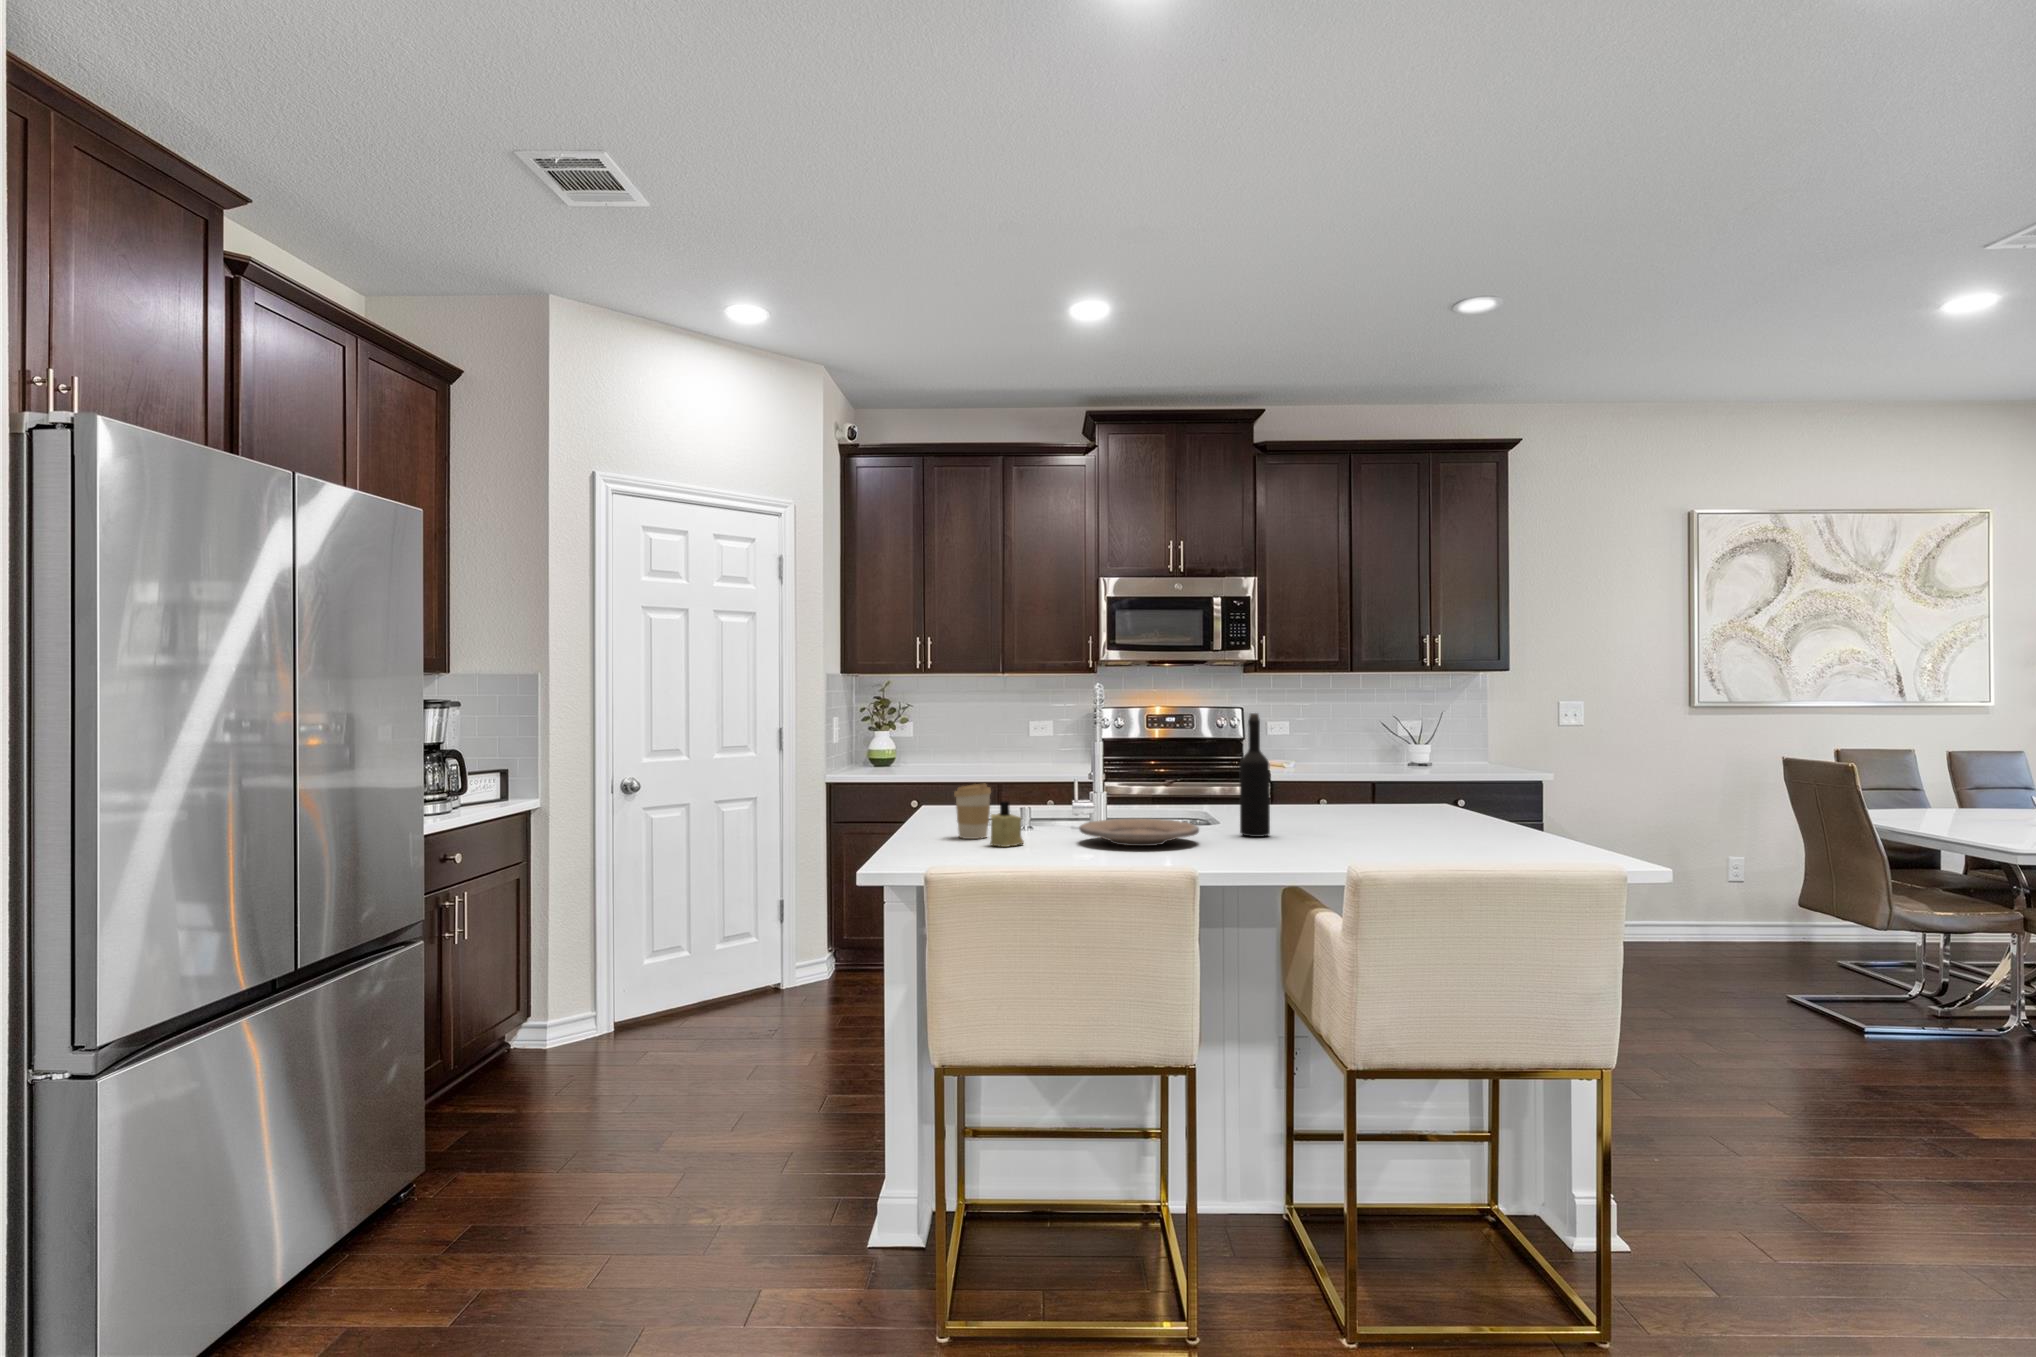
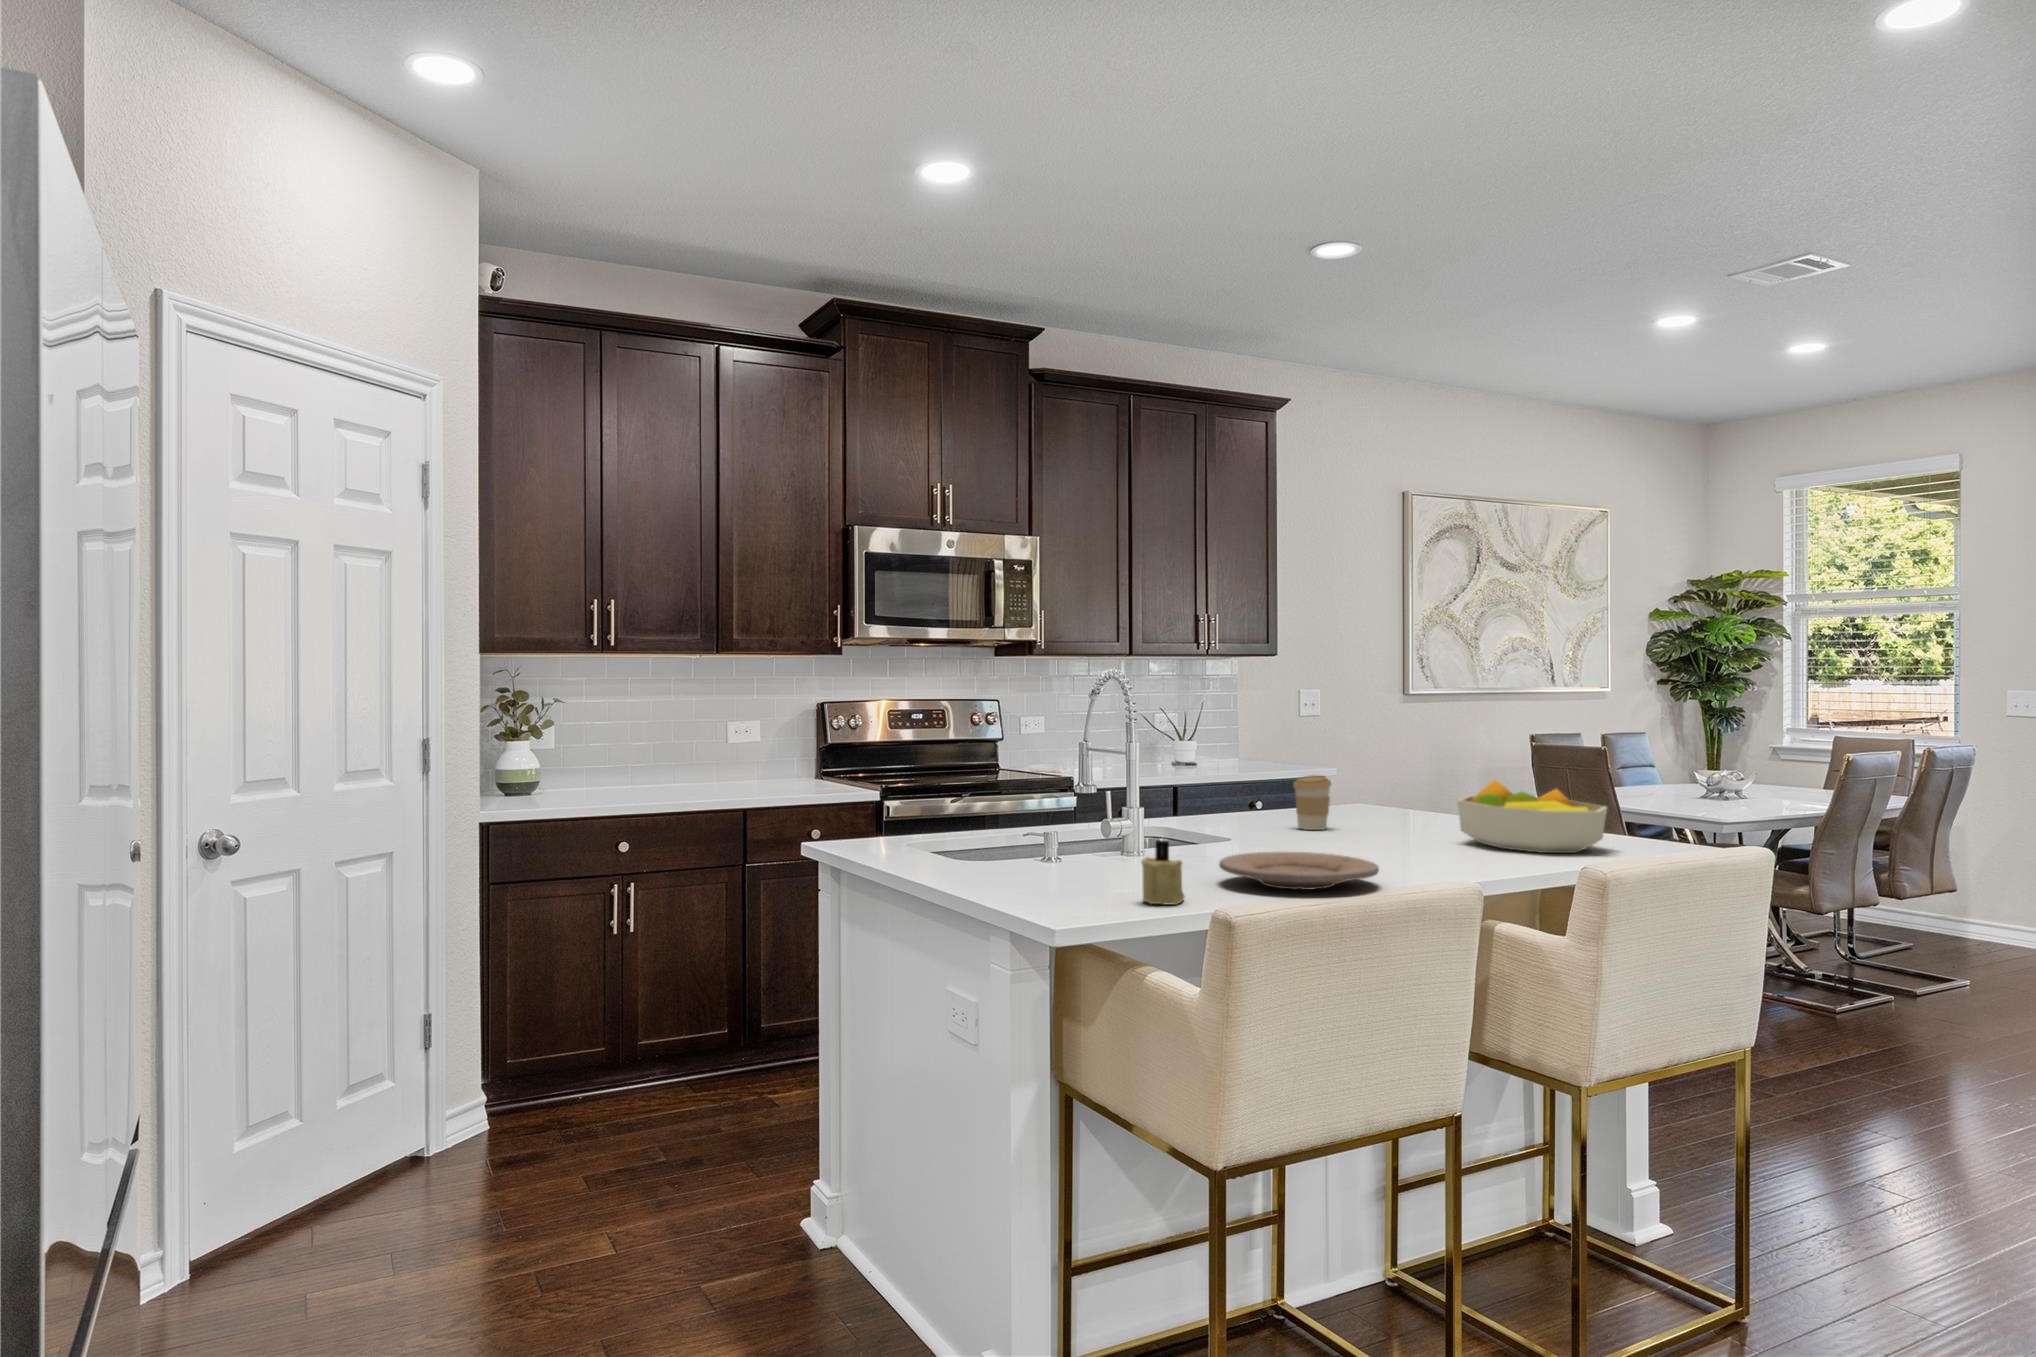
wine bottle: present [1239,713,1270,837] -> none [1356,713,1394,866]
fruit bowl: none [1393,774,1506,839] -> present [1457,780,1607,853]
coffee cup: present [954,784,991,839] -> present [1293,775,1331,830]

